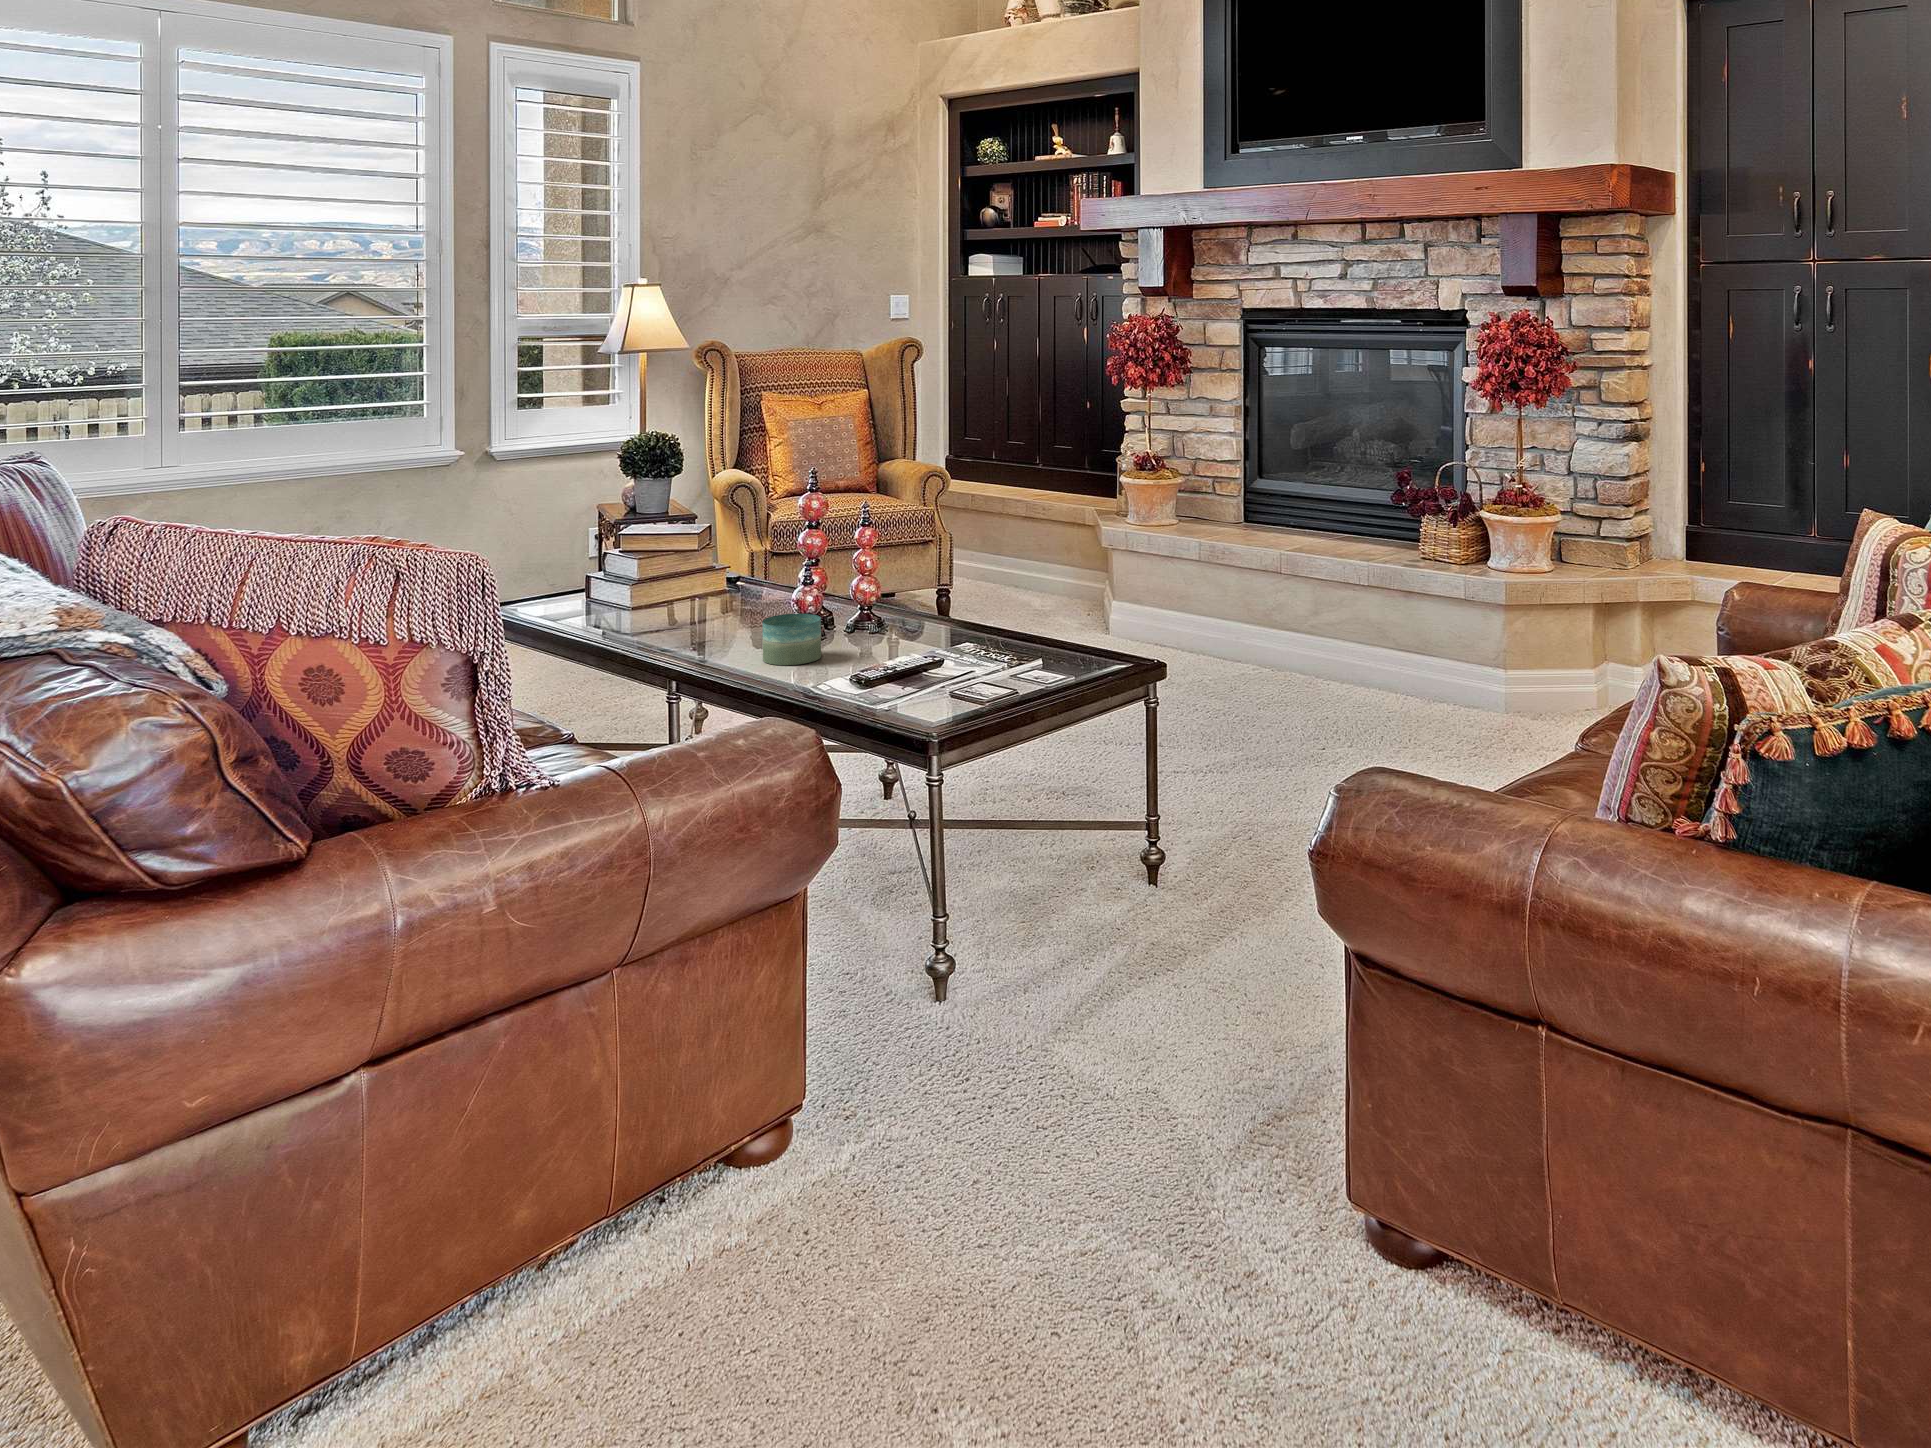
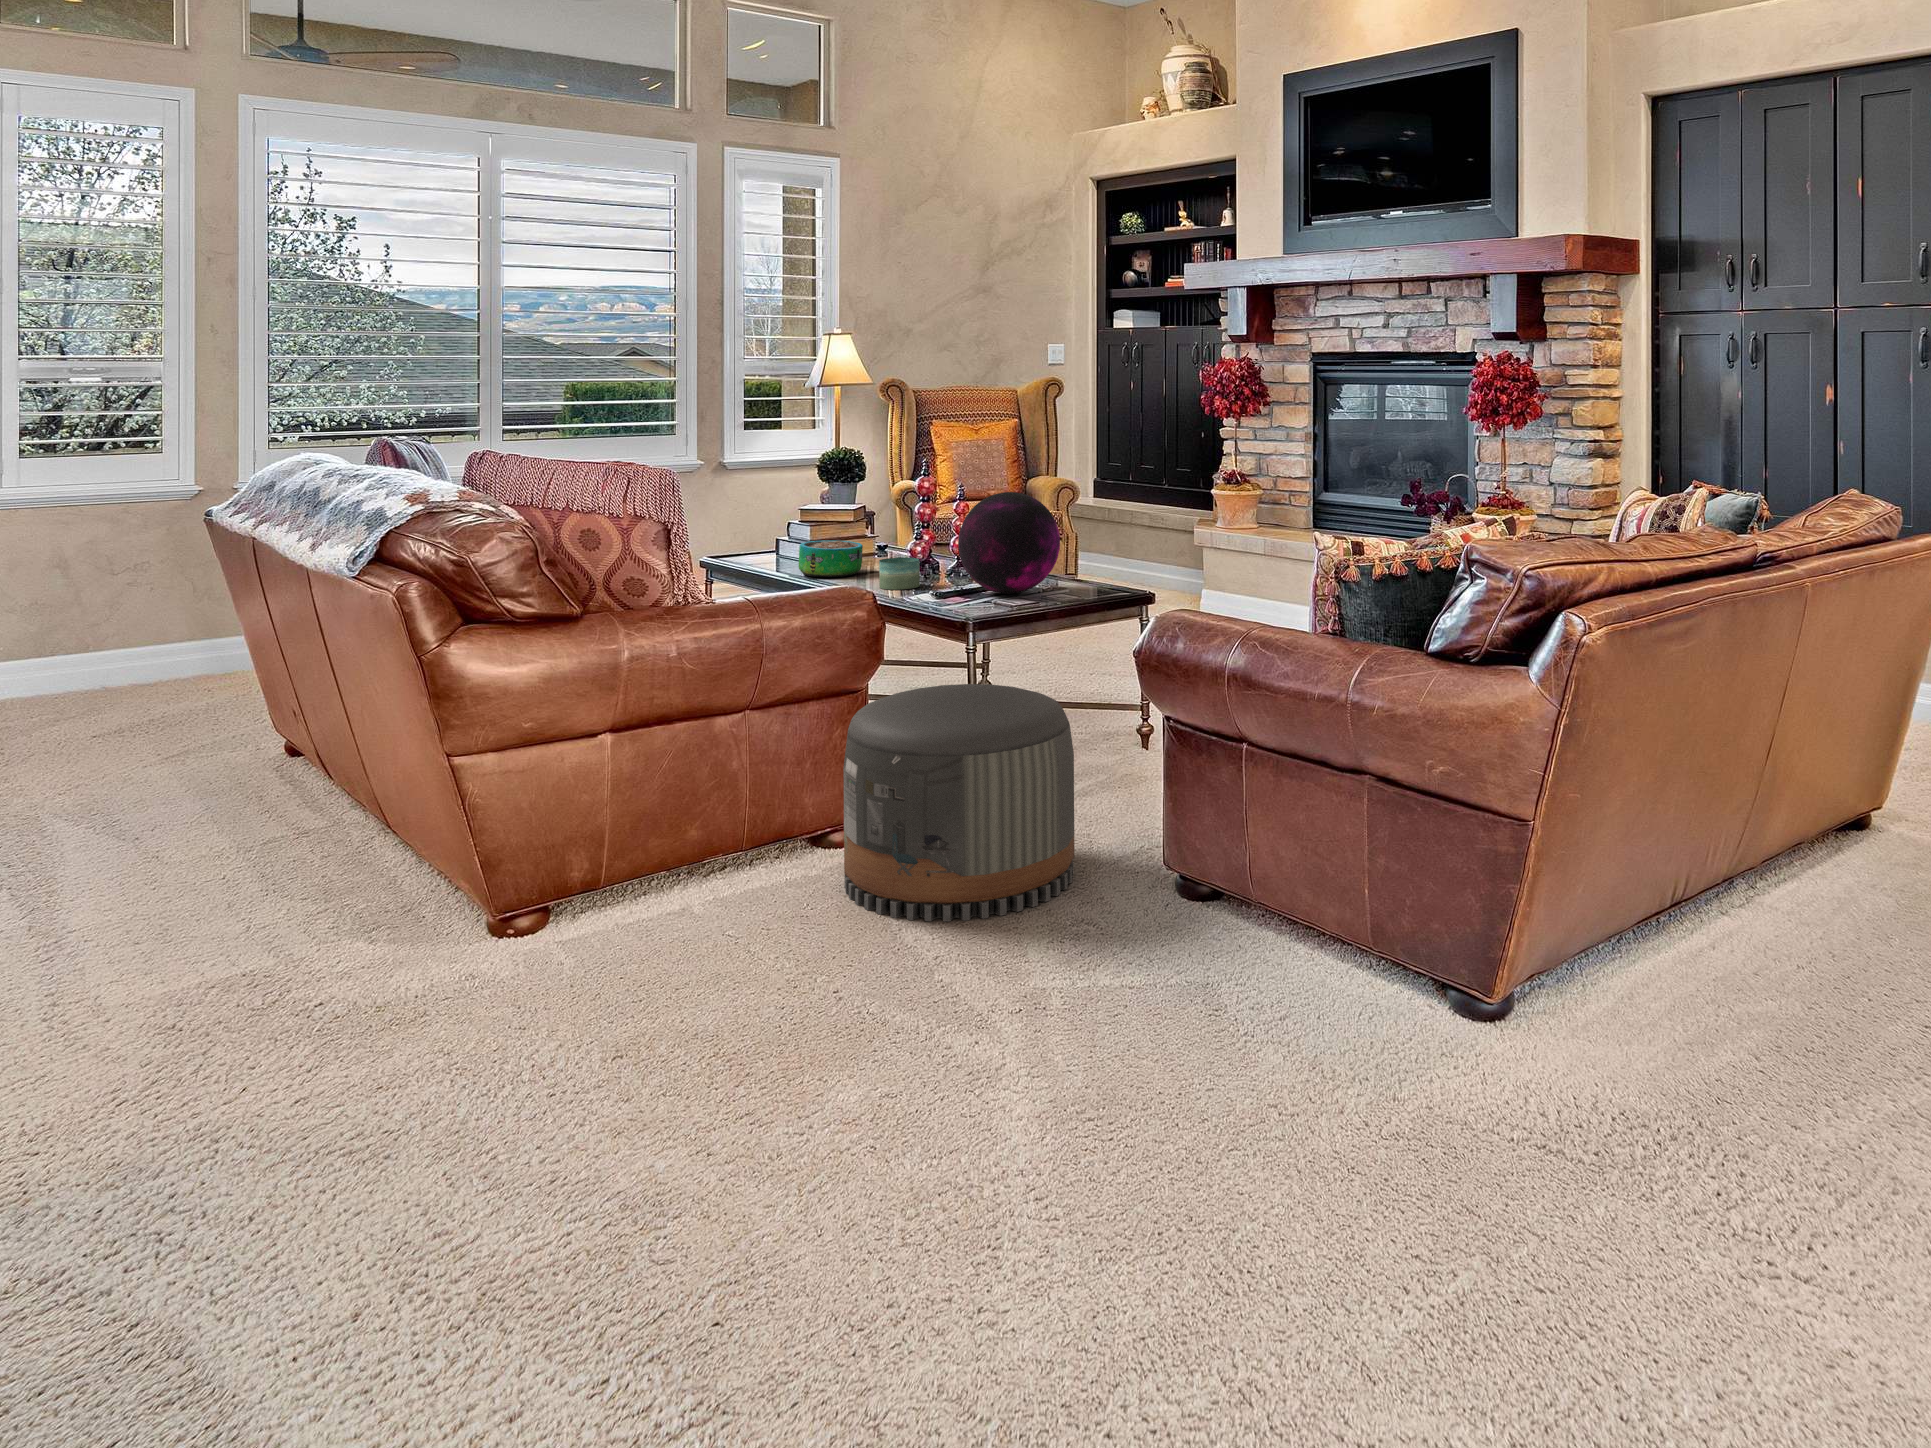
decorative orb: none [886,521,1033,670] -> present [958,492,1060,594]
decorative bowl: none [634,583,727,641] -> present [799,540,863,577]
pouf: none [796,881,1195,1392] -> present [843,684,1075,921]

